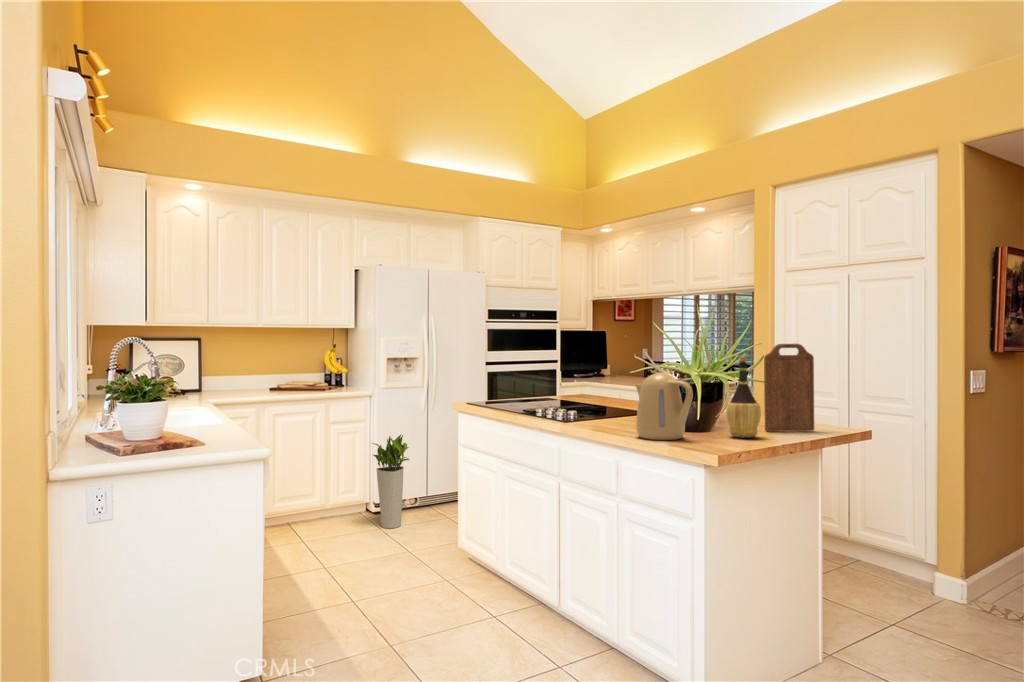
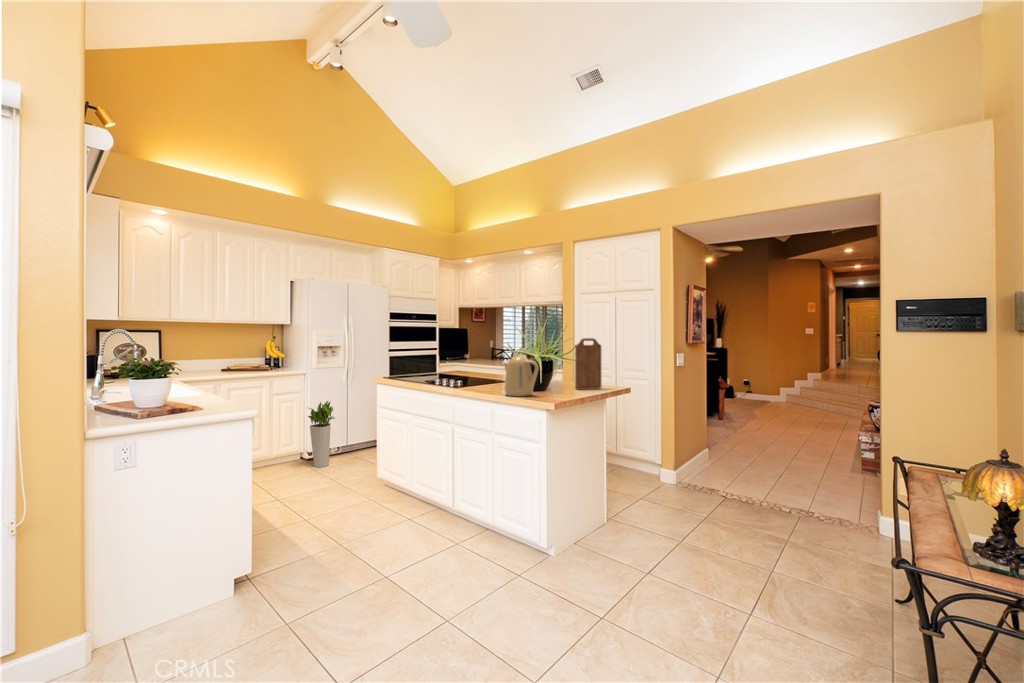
wine bottle: present [726,356,761,438] -> none [556,346,575,393]

